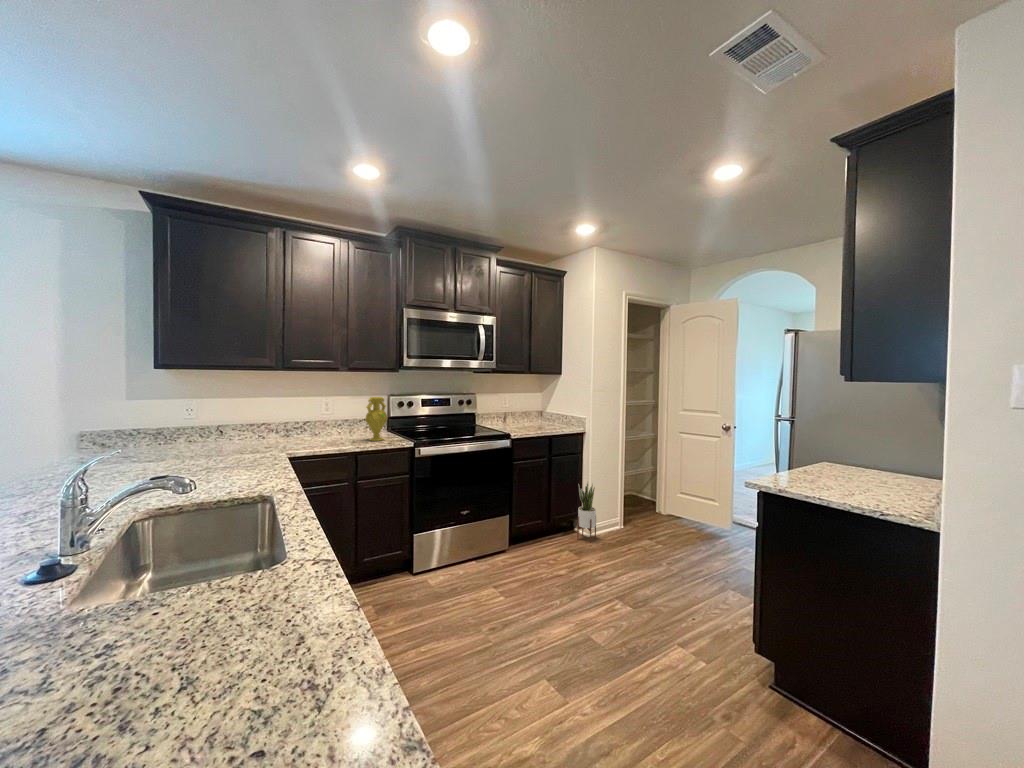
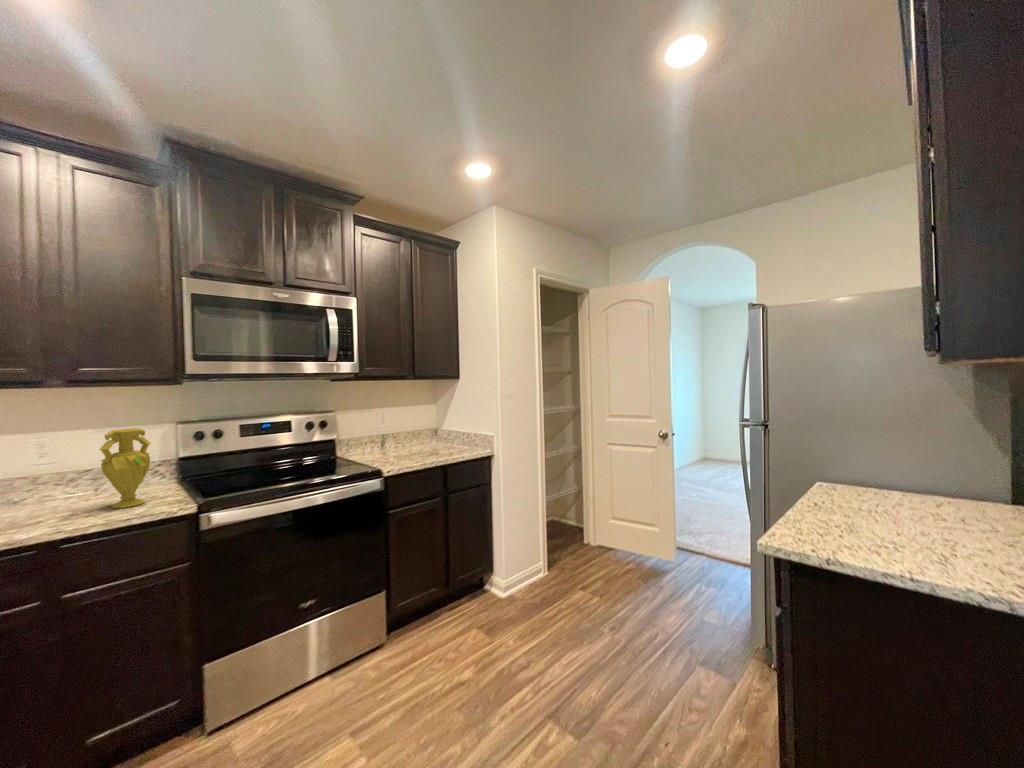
potted plant: present [577,482,596,543] -> none [487,522,514,608]

